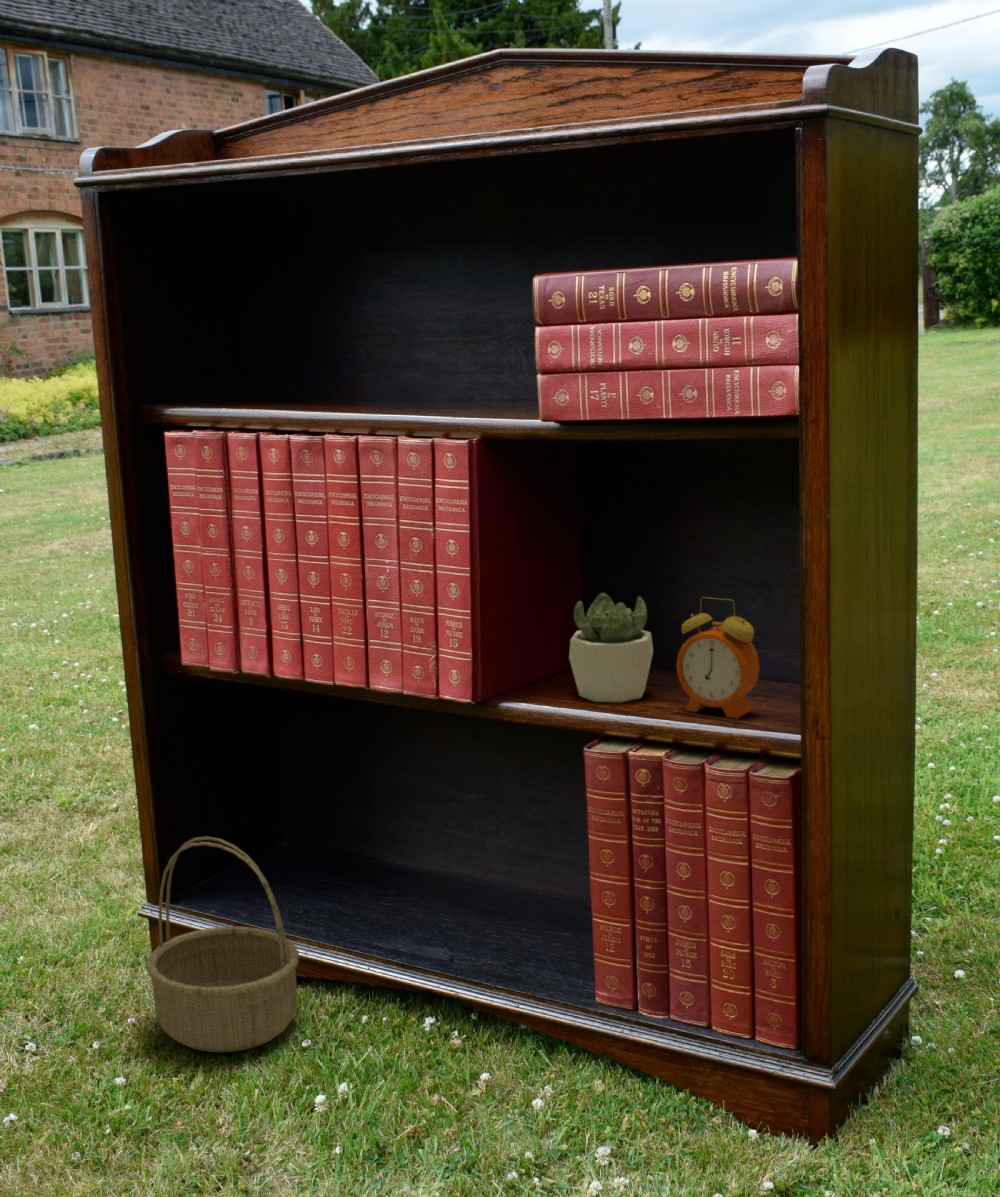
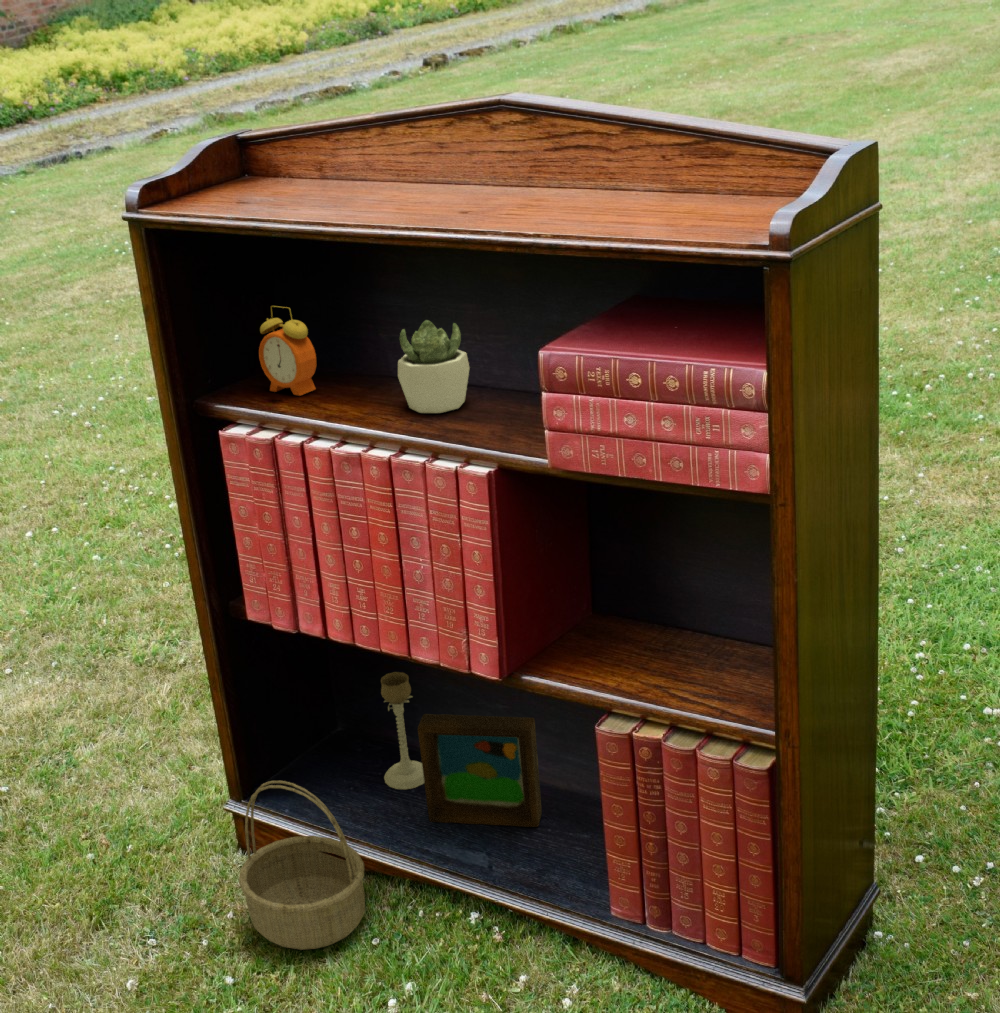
succulent plant: present [569,593,653,702] -> present [398,320,470,413]
alarm clock: present [677,599,760,718] -> present [259,307,316,395]
candle holder: none [328,754,382,895] -> present [381,672,424,790]
picture frame: none [371,789,513,928] -> present [418,714,542,827]

